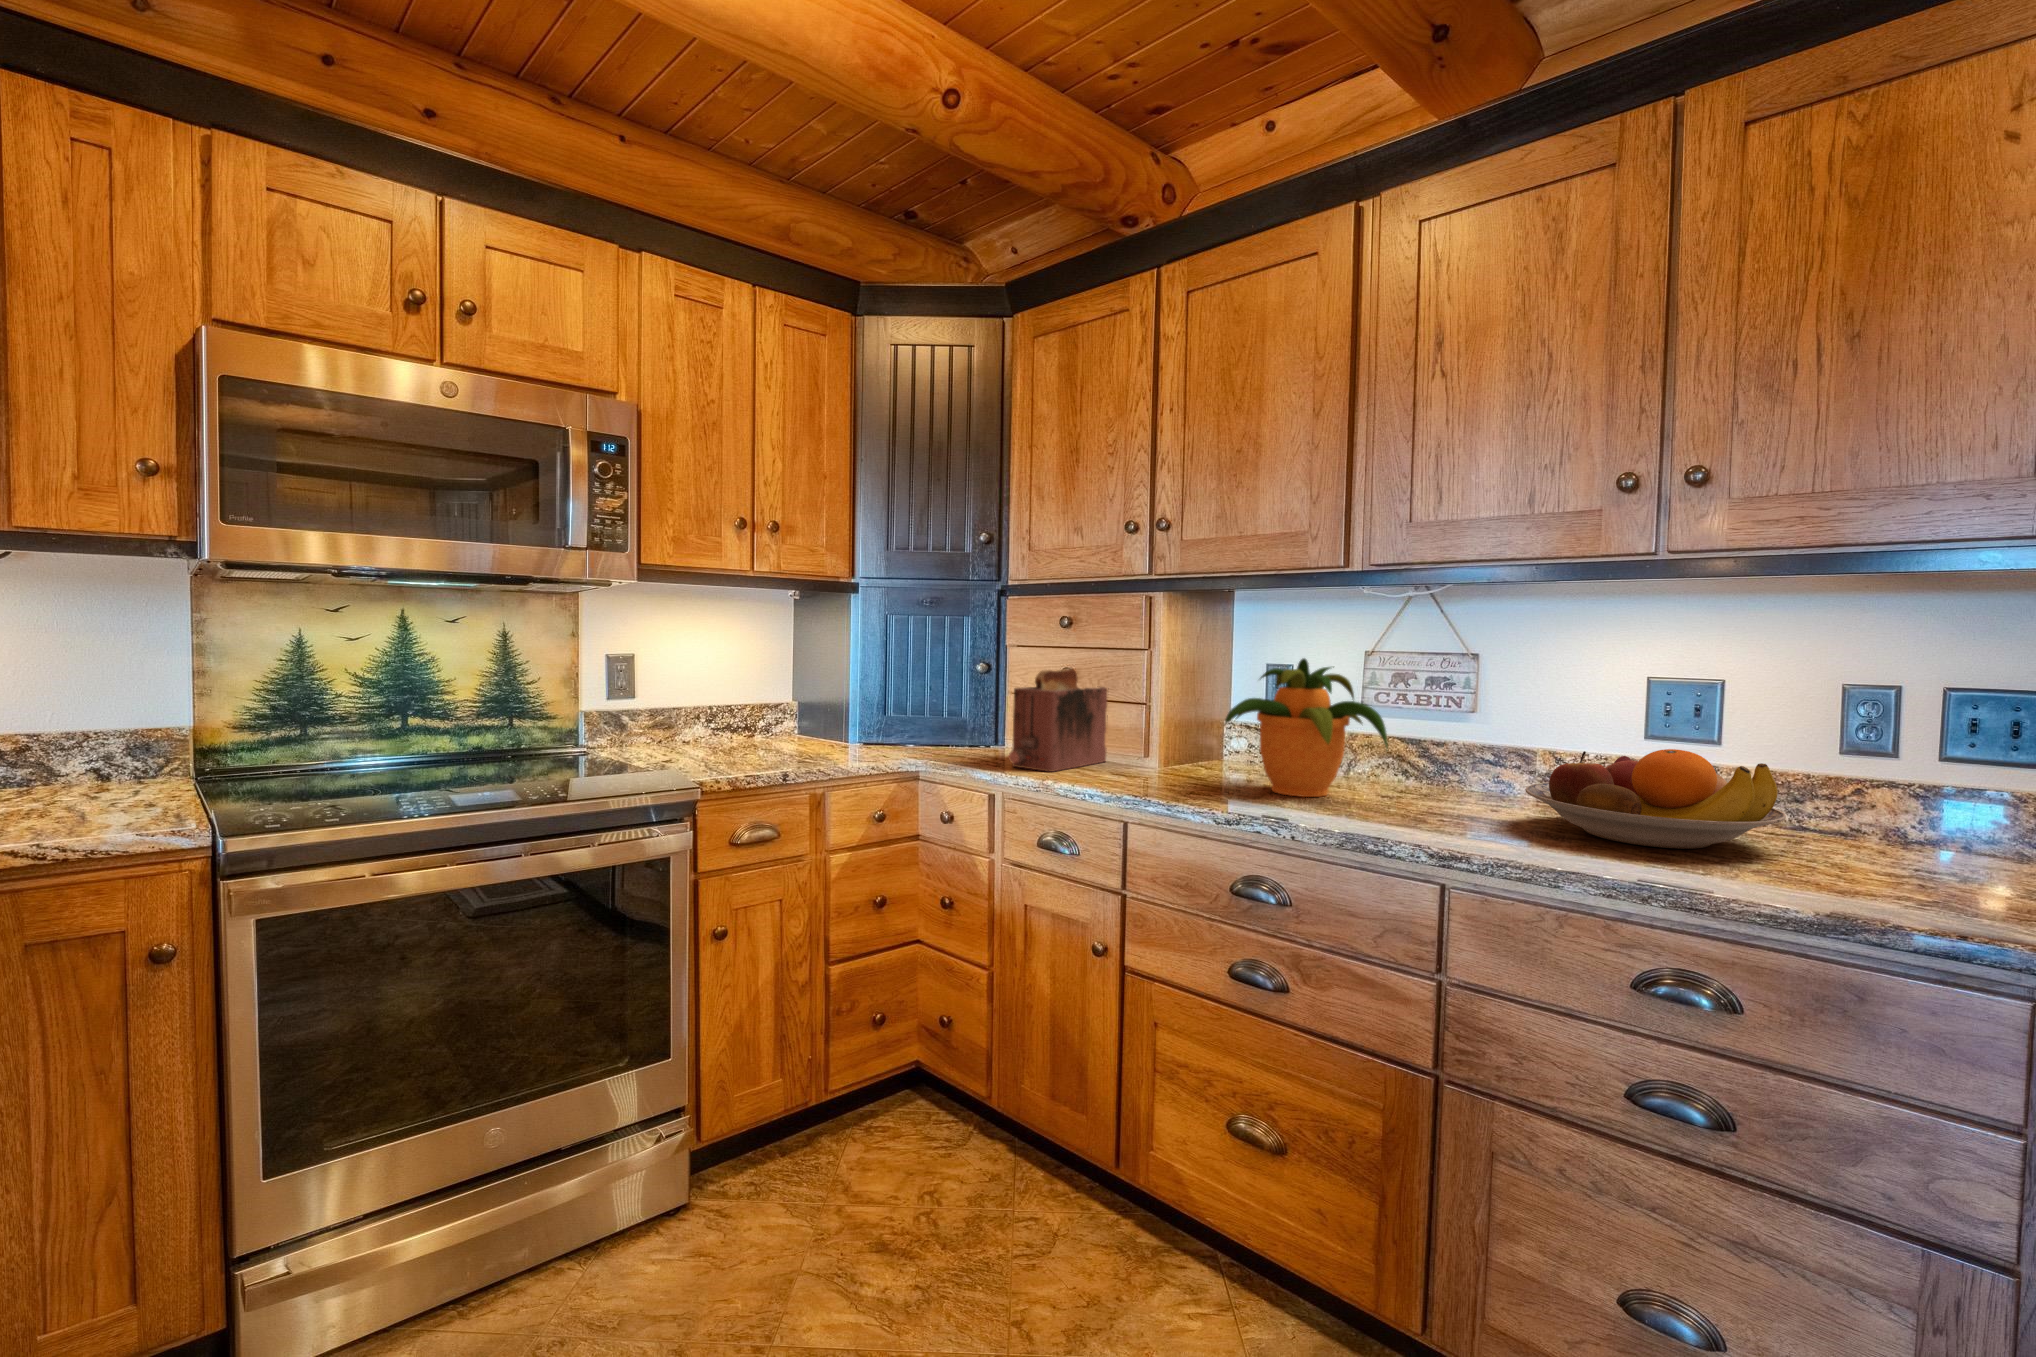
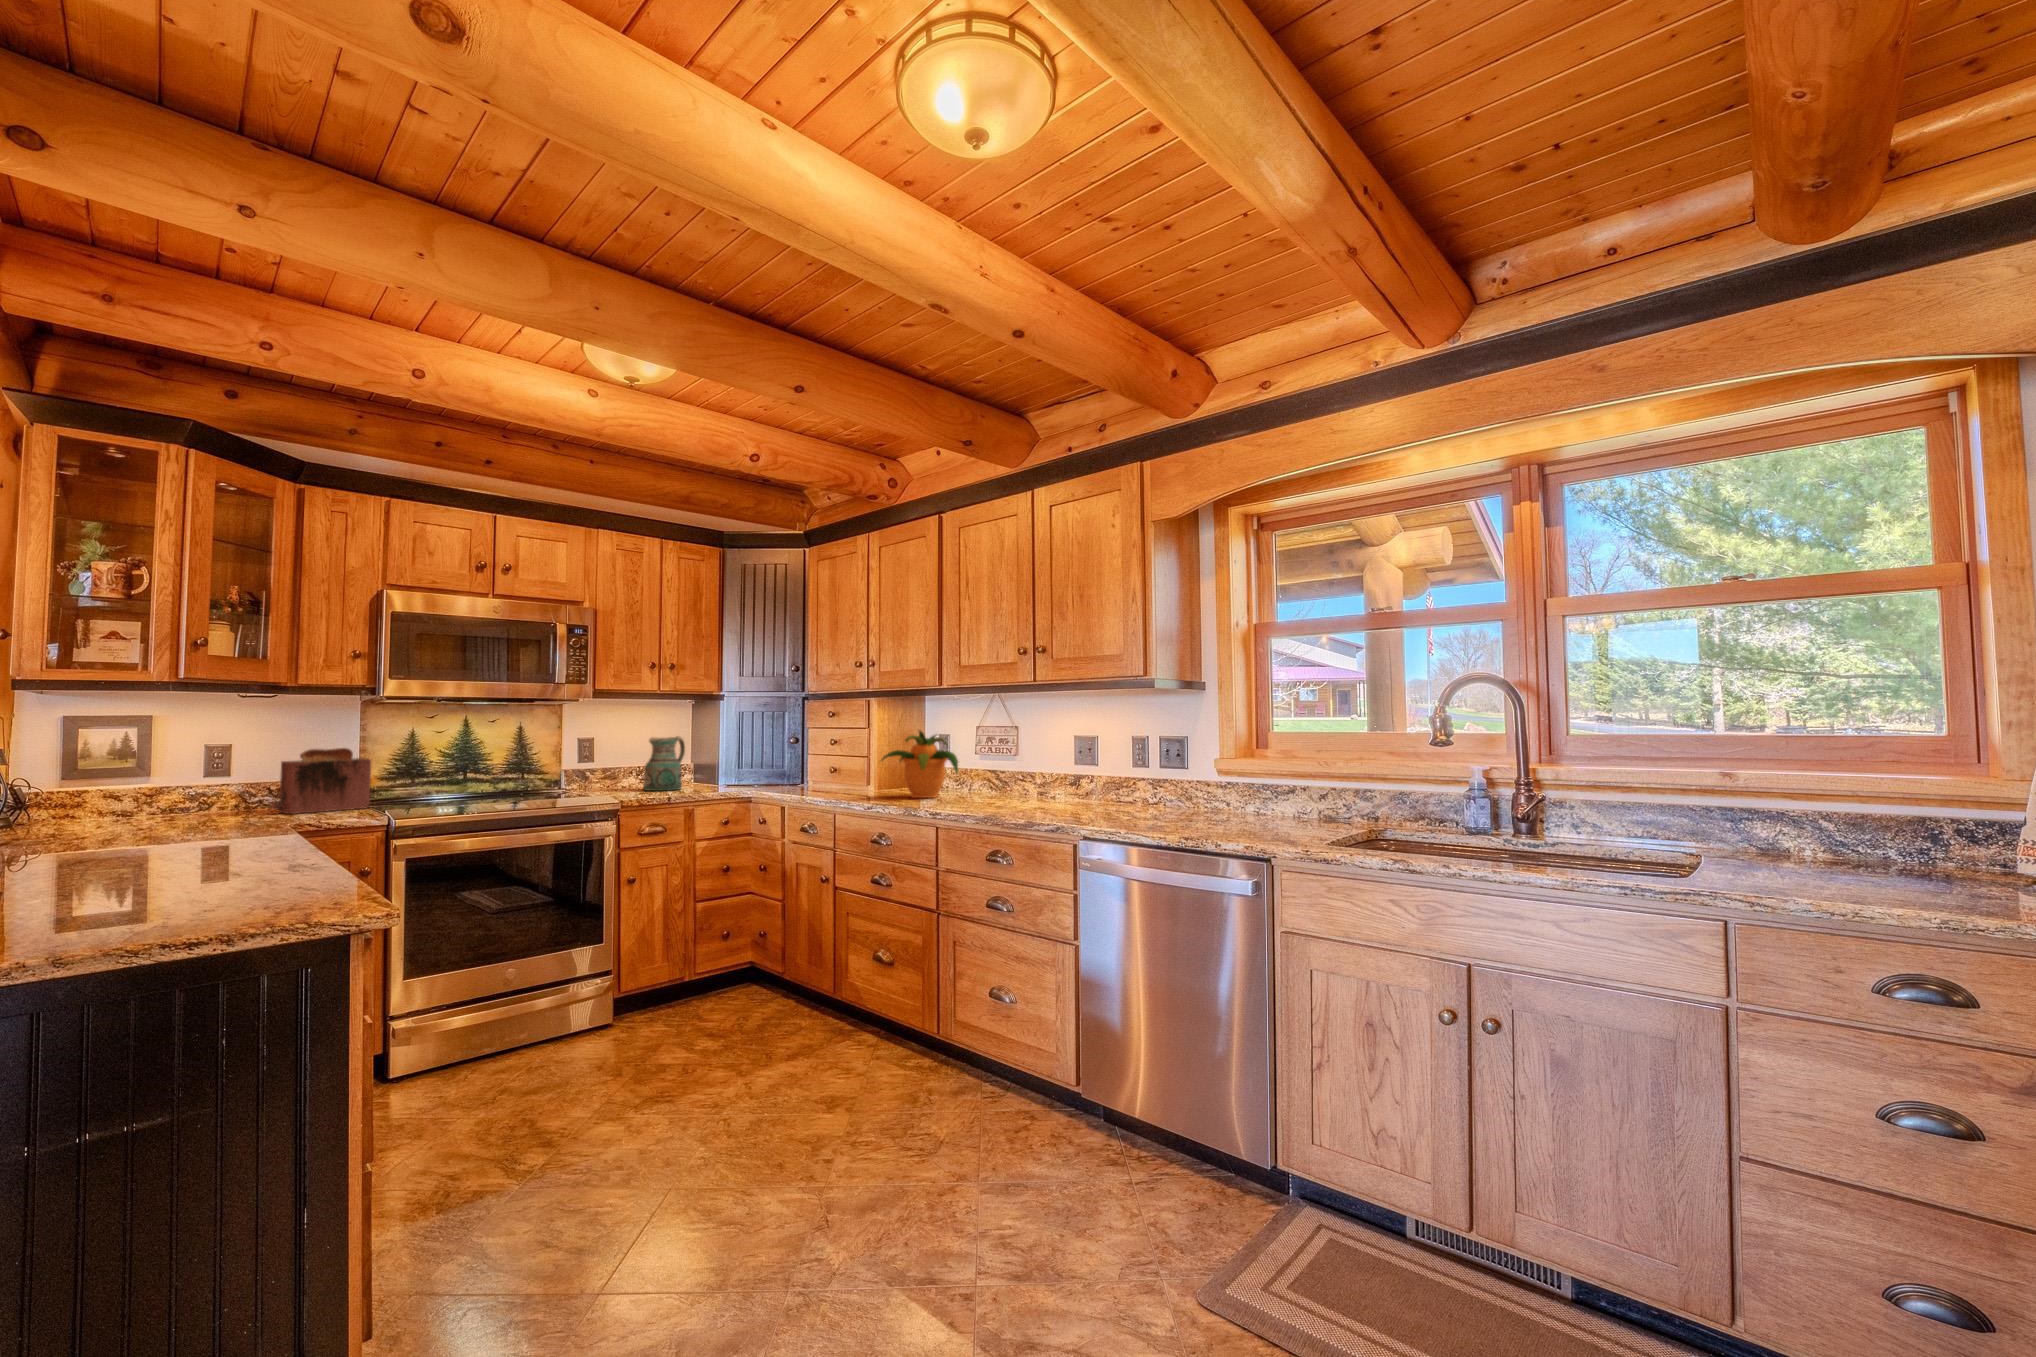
ceramic pitcher: none [723,656,790,754] -> present [643,736,685,791]
toaster: present [1009,669,1107,772] -> present [271,748,371,814]
fruit bowl: present [1525,749,1786,849] -> none [989,765,1084,808]

